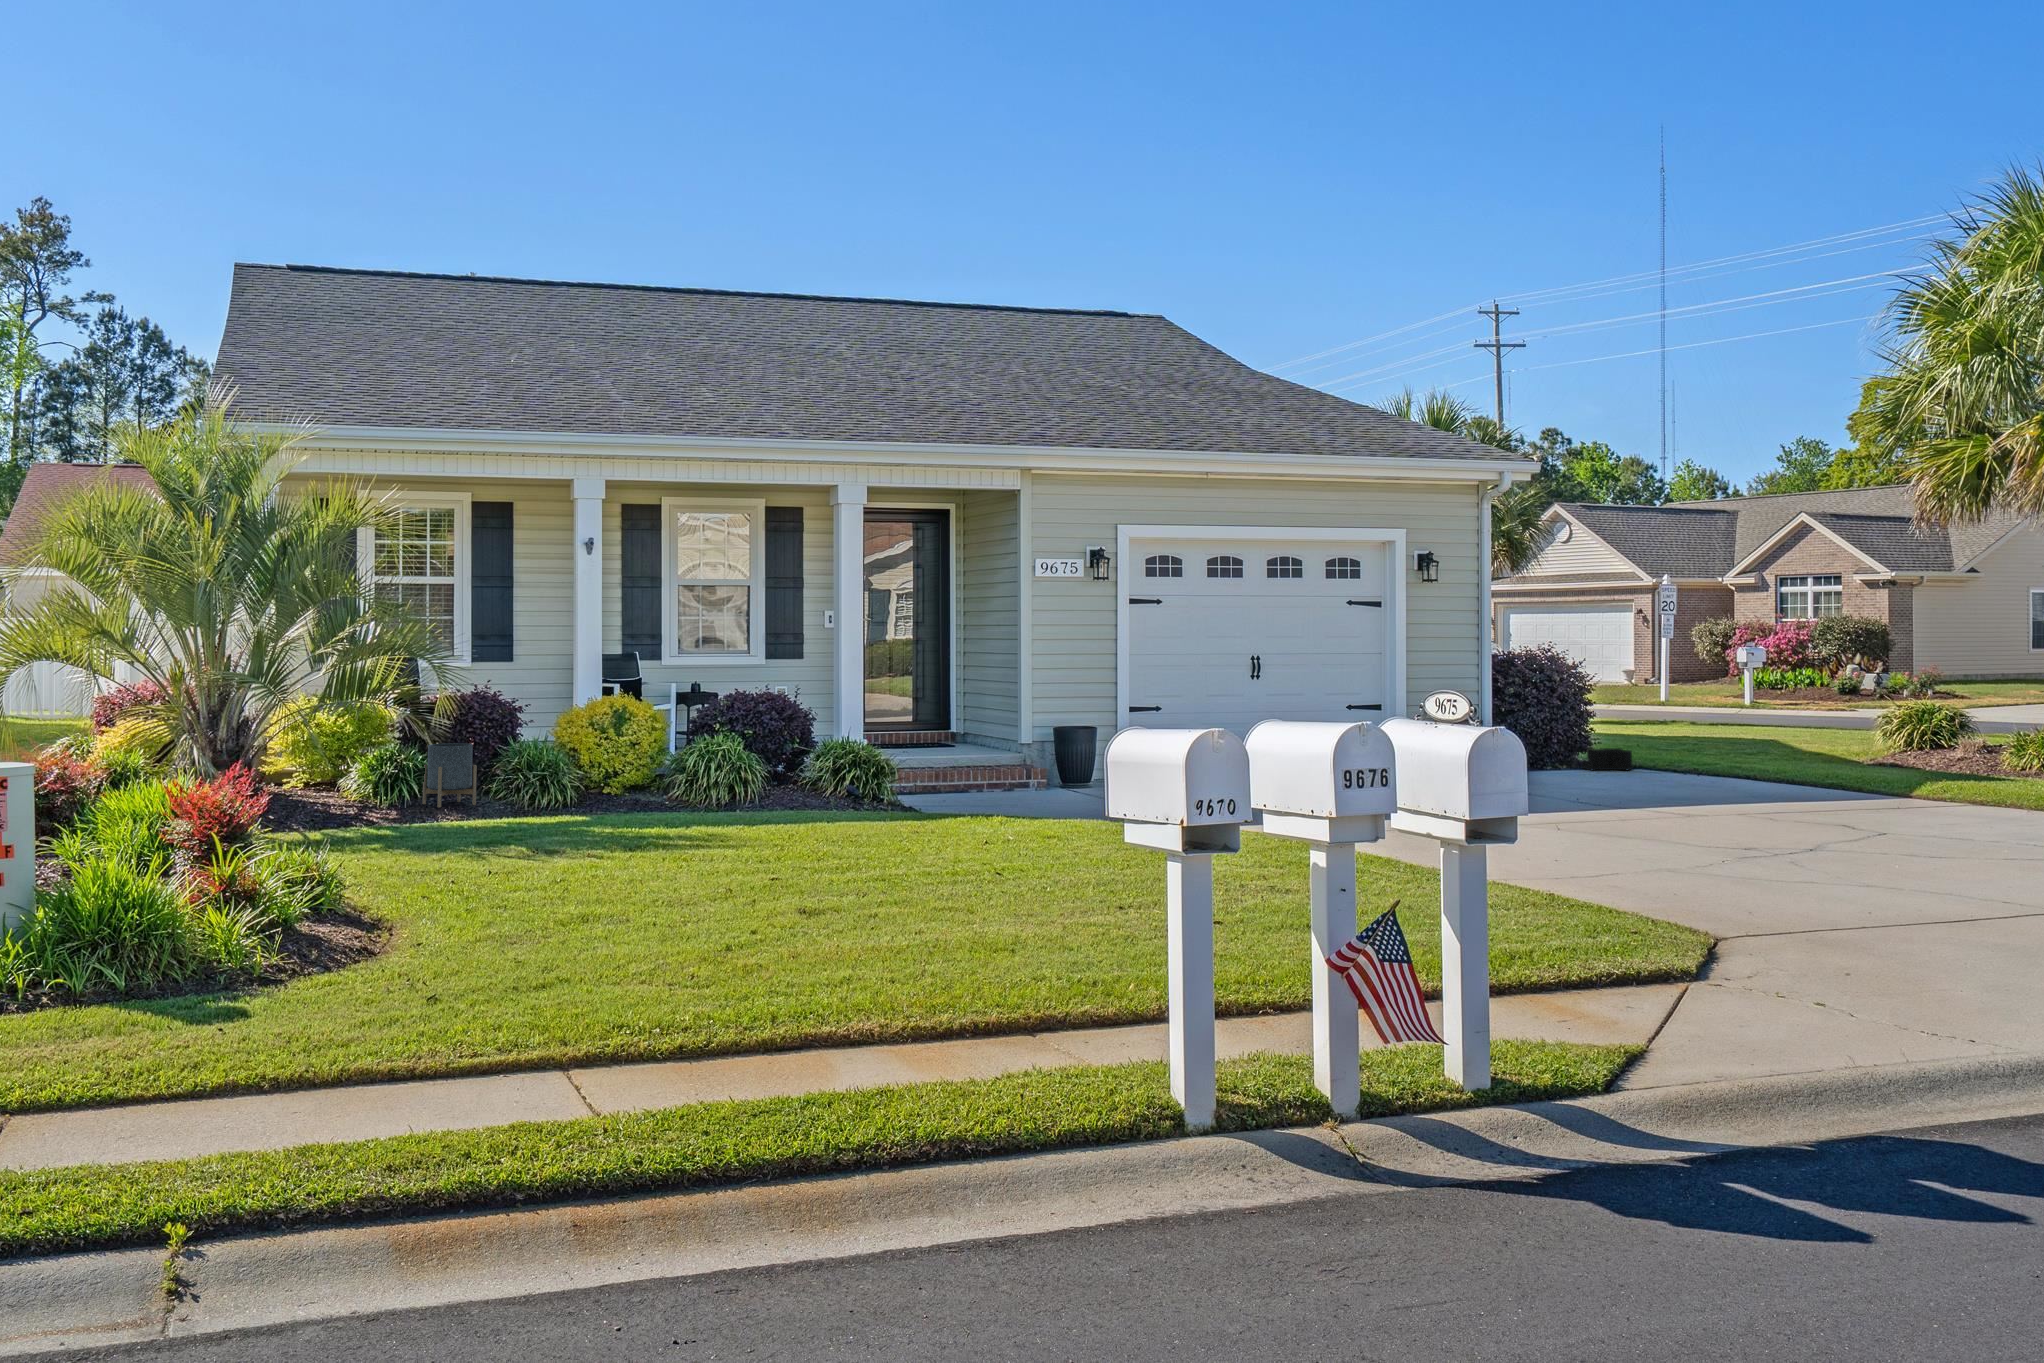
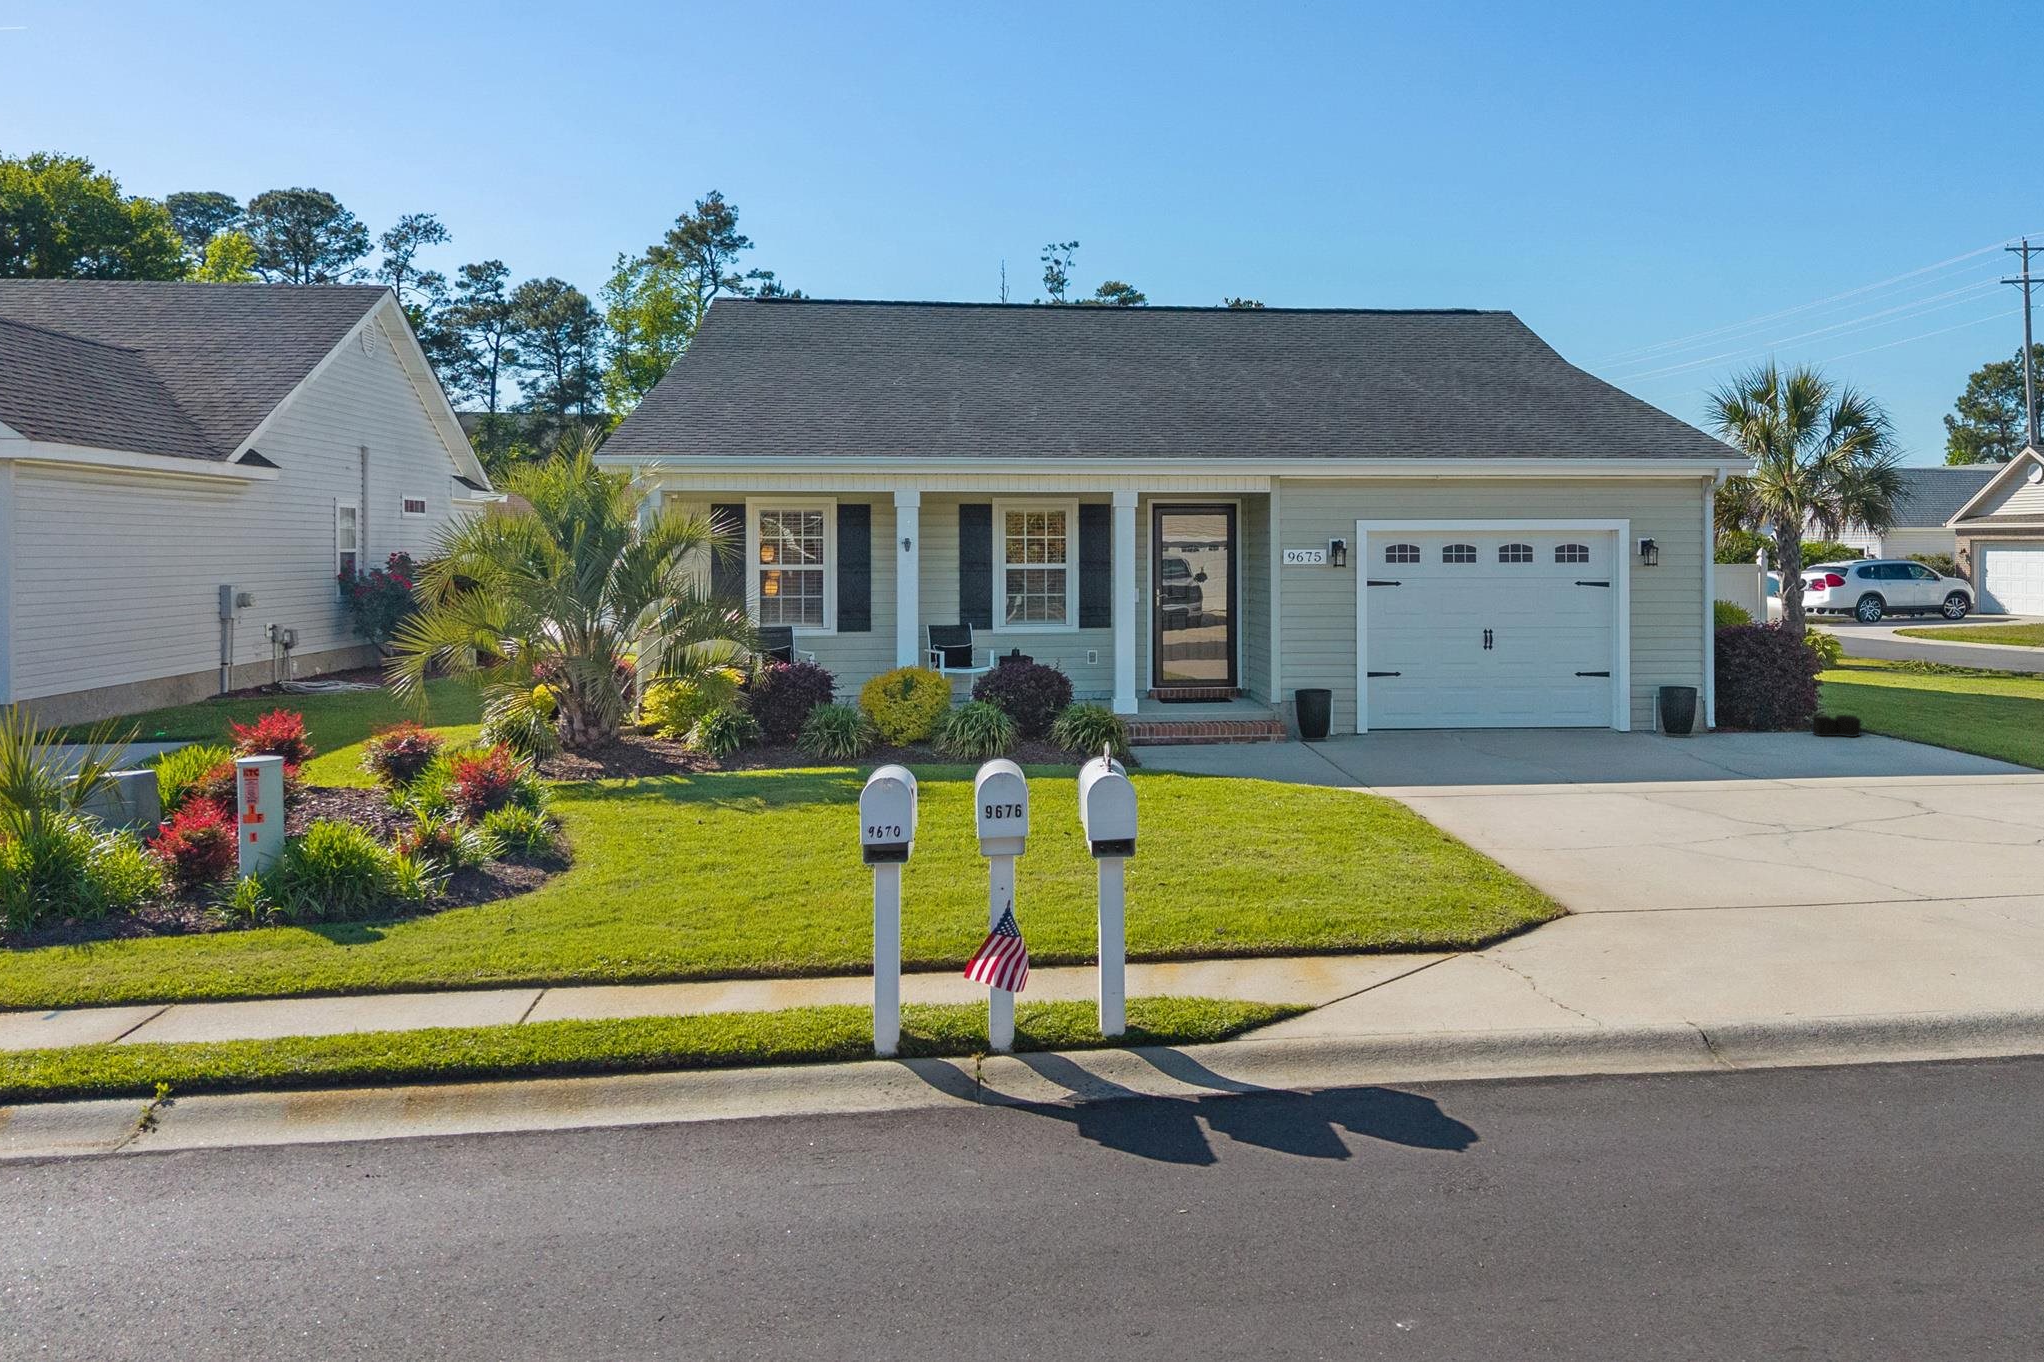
planter: present [423,743,477,807] -> none [752,707,788,757]

